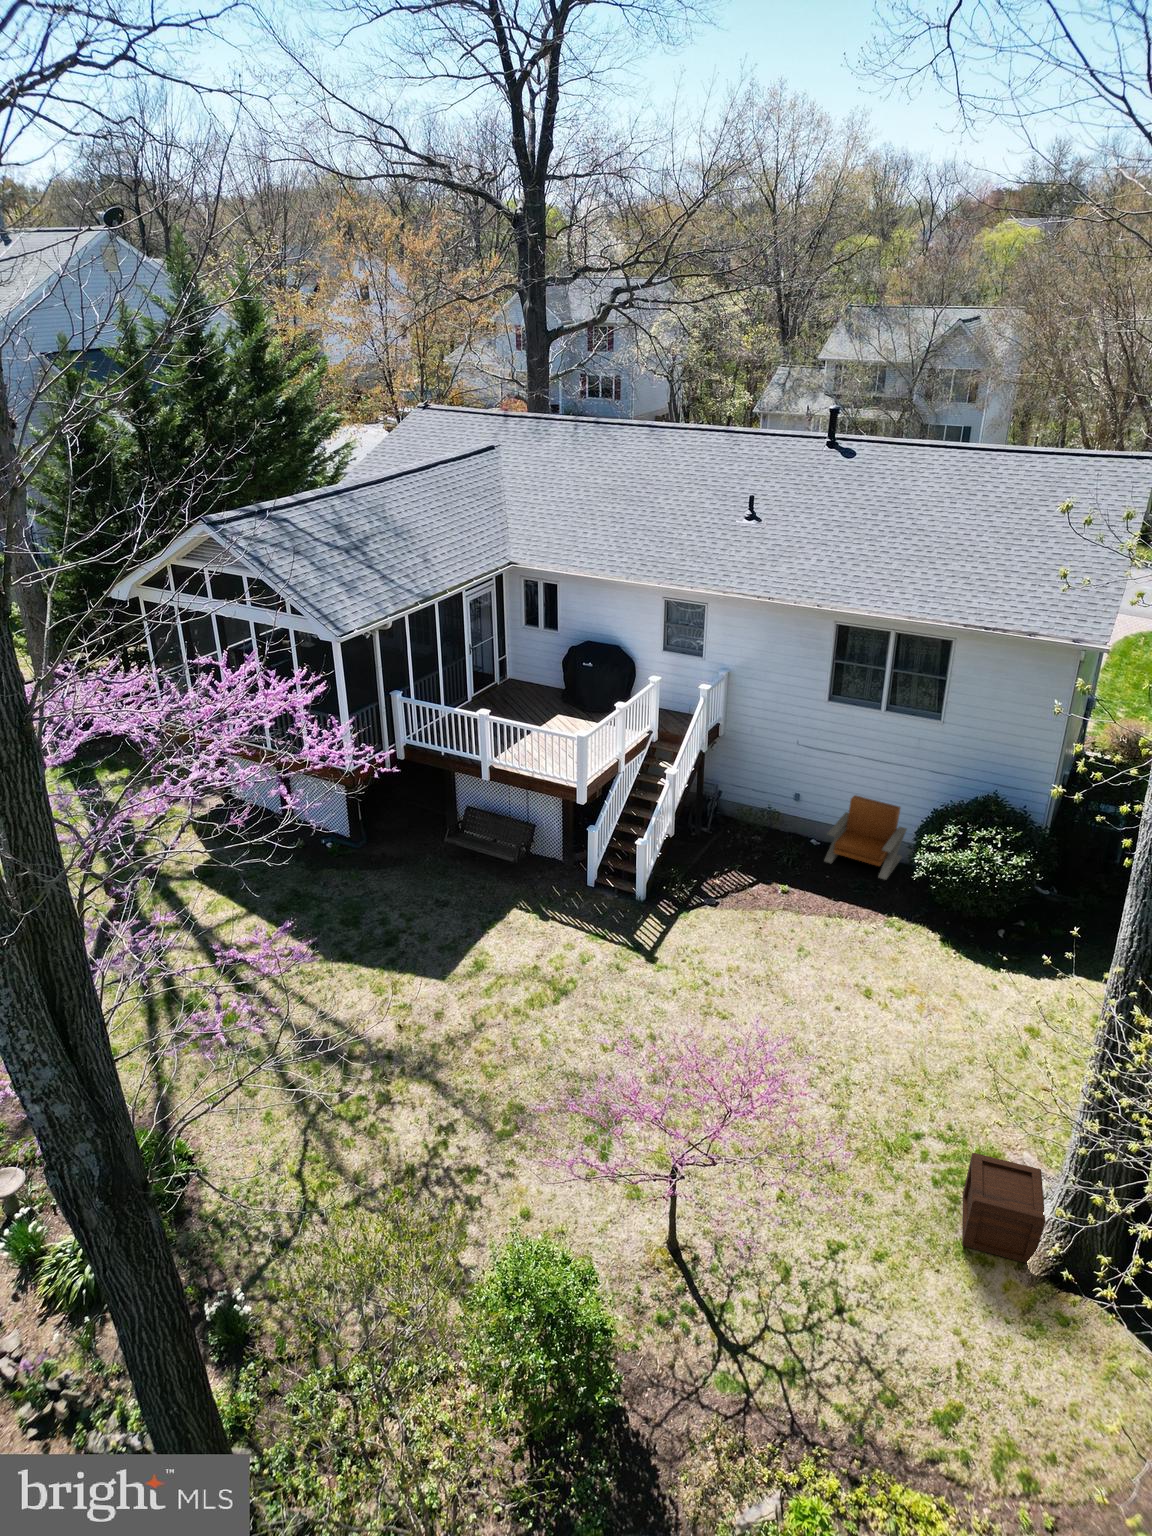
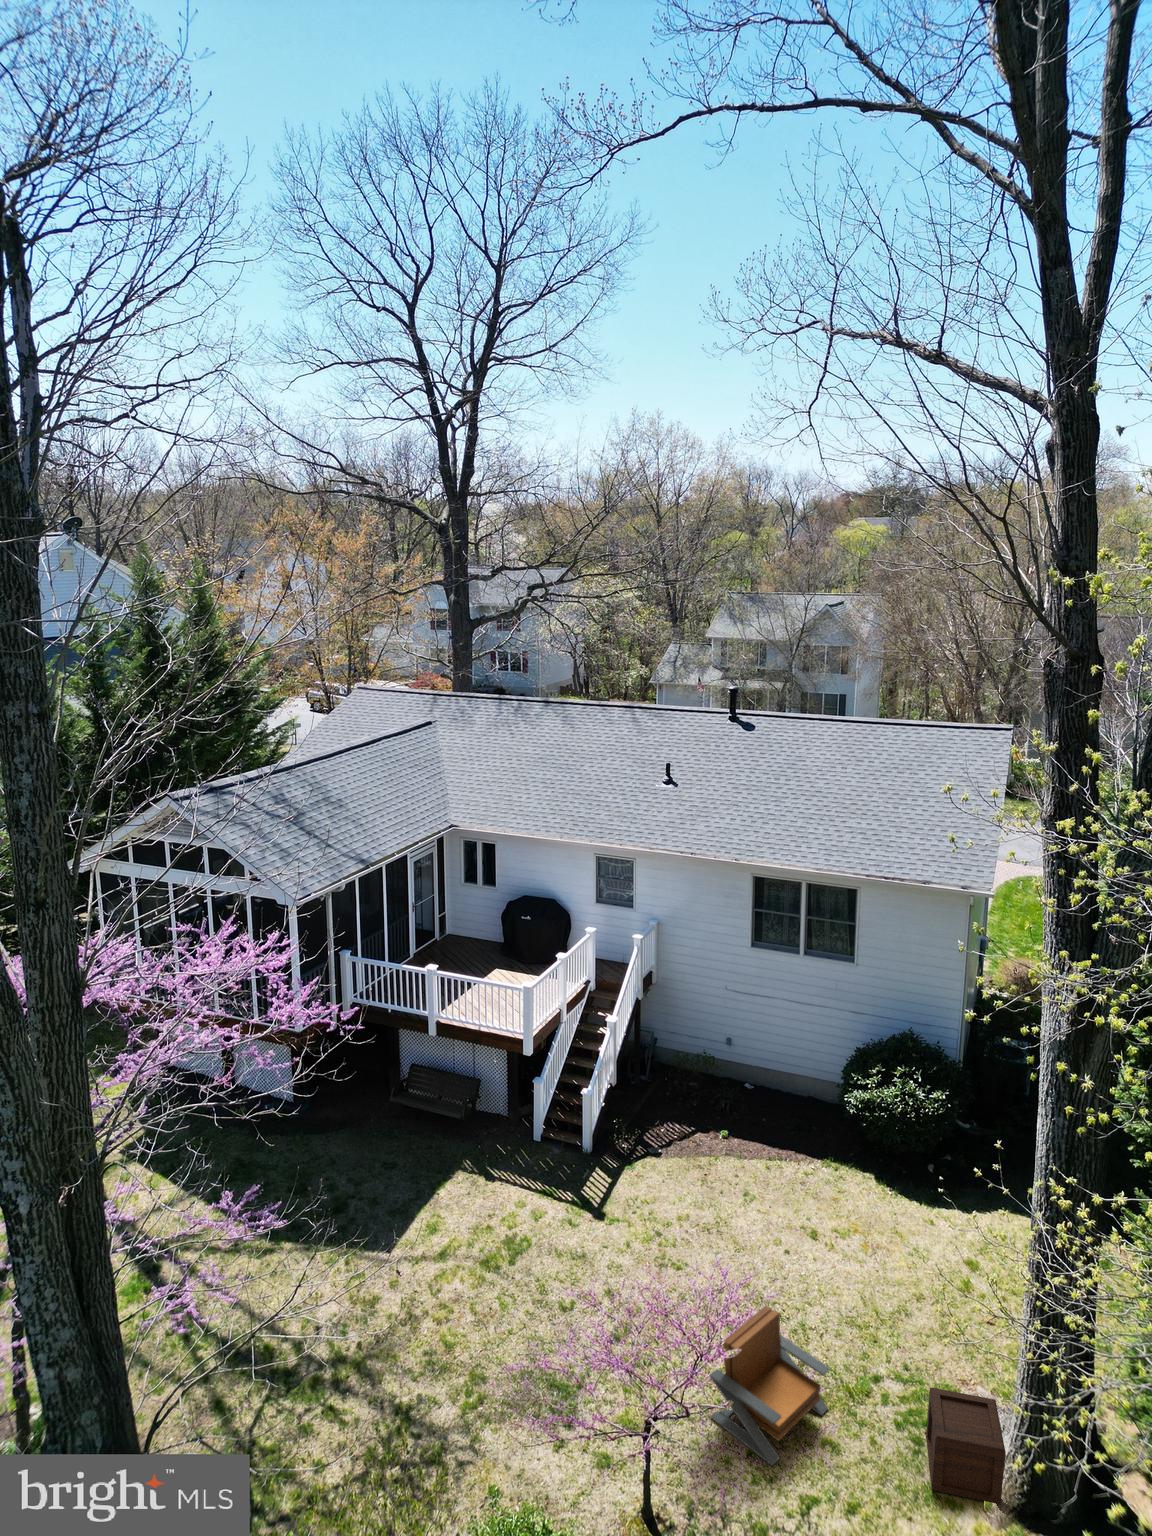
lounge chair: present [824,795,907,880] -> present [710,1306,830,1466]

